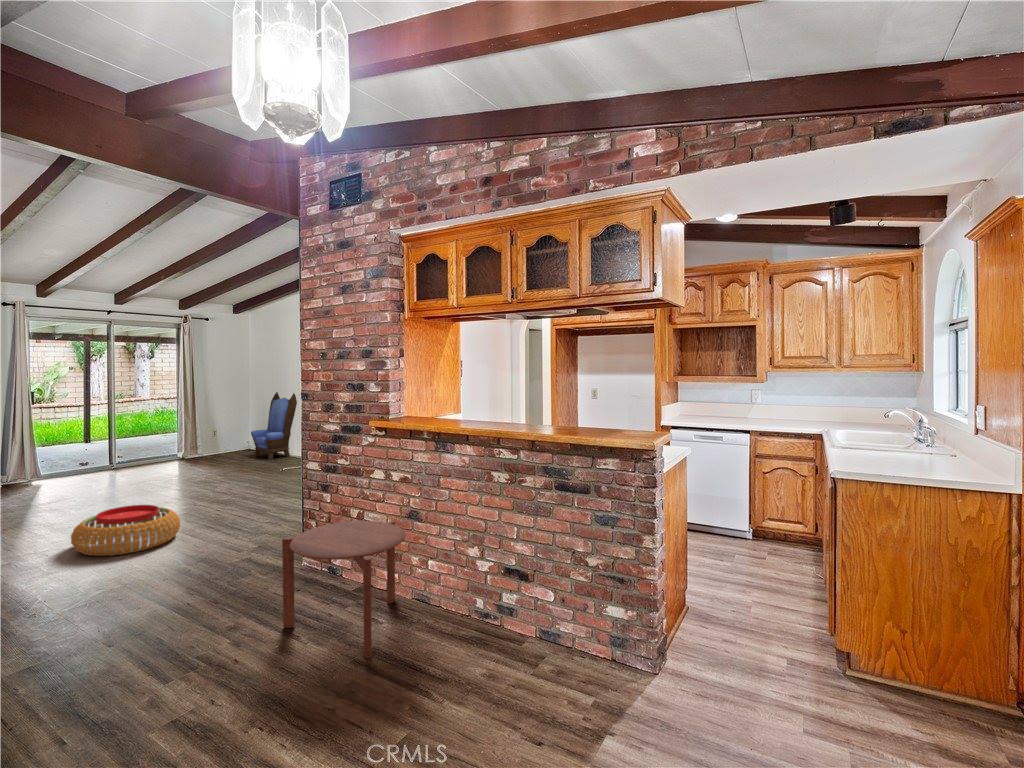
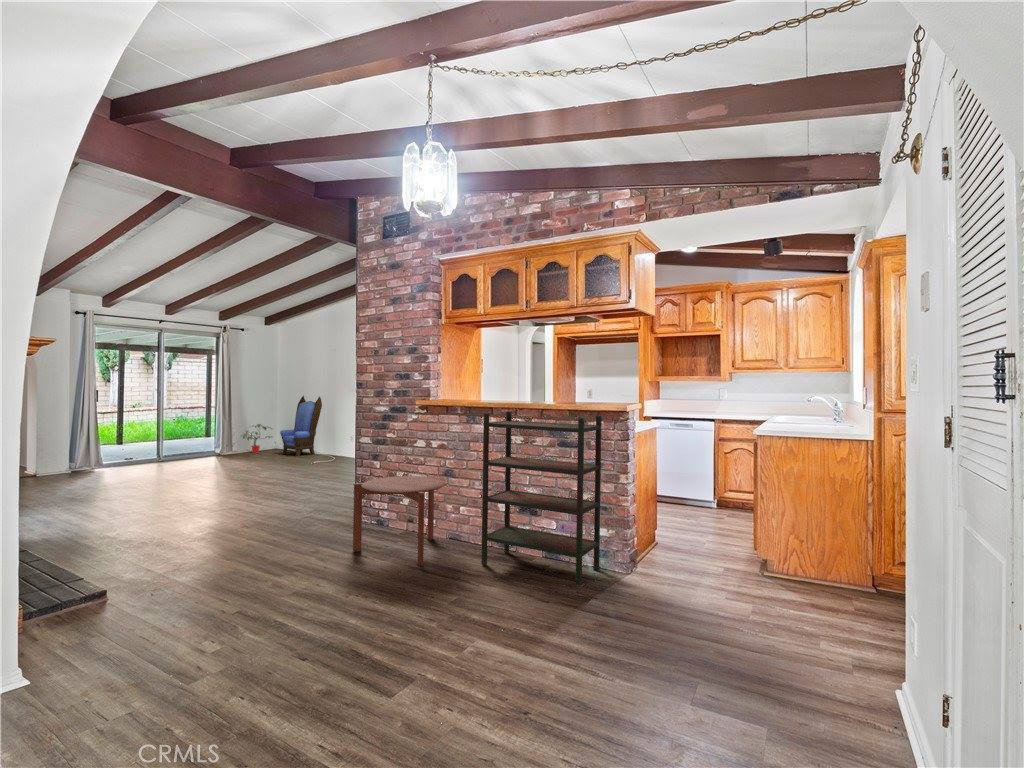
potted plant: none [207,423,248,455] -> present [243,424,272,452]
bookshelf: none [451,441,616,704] -> present [481,412,602,586]
pouf: present [71,505,180,556] -> none [162,477,246,514]

